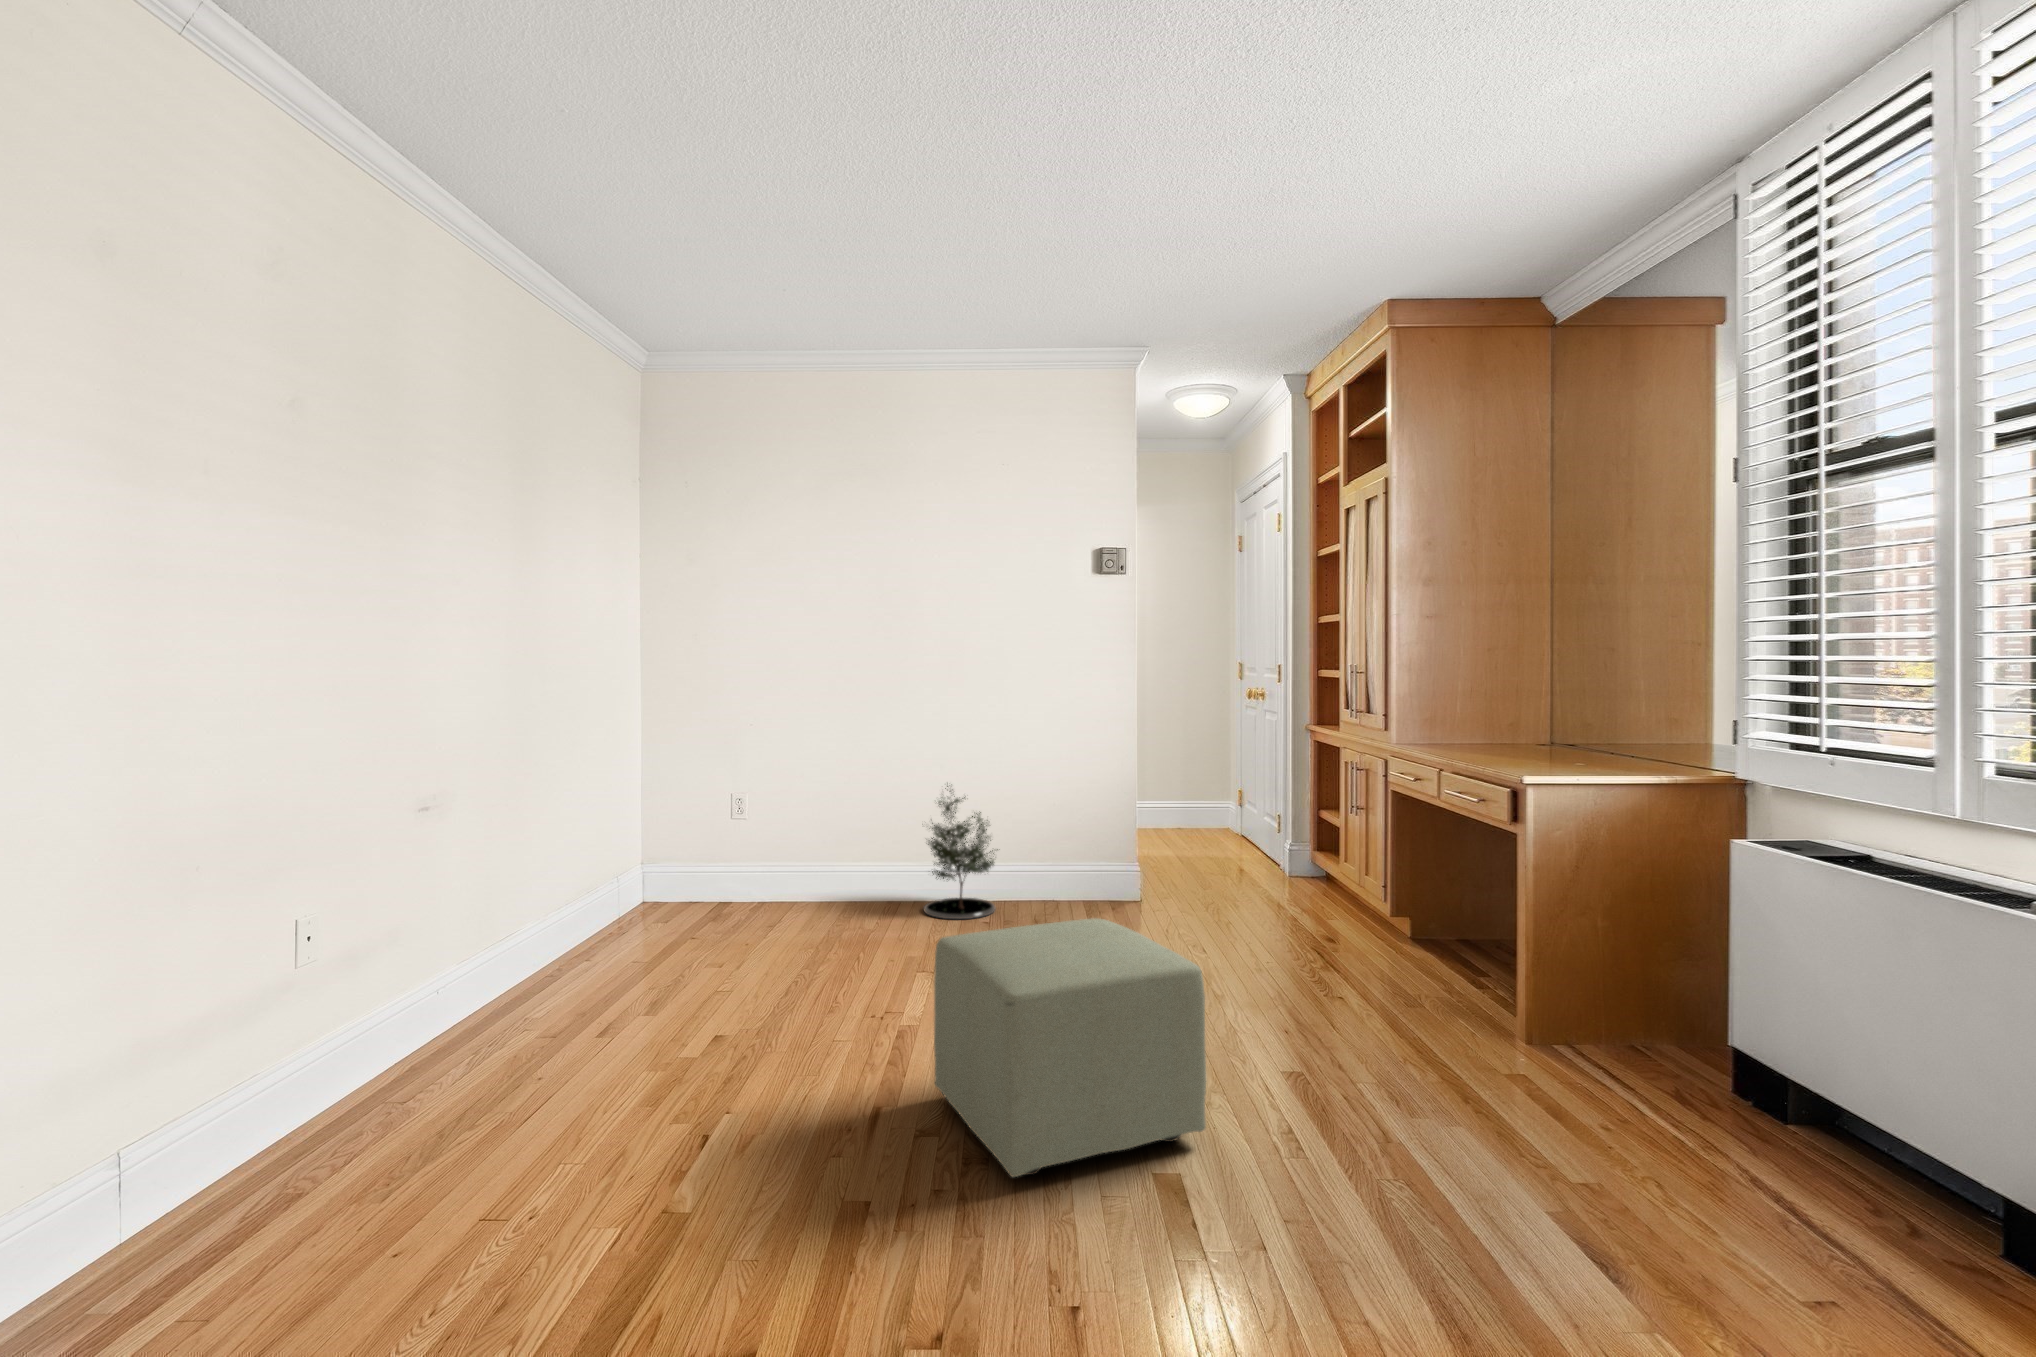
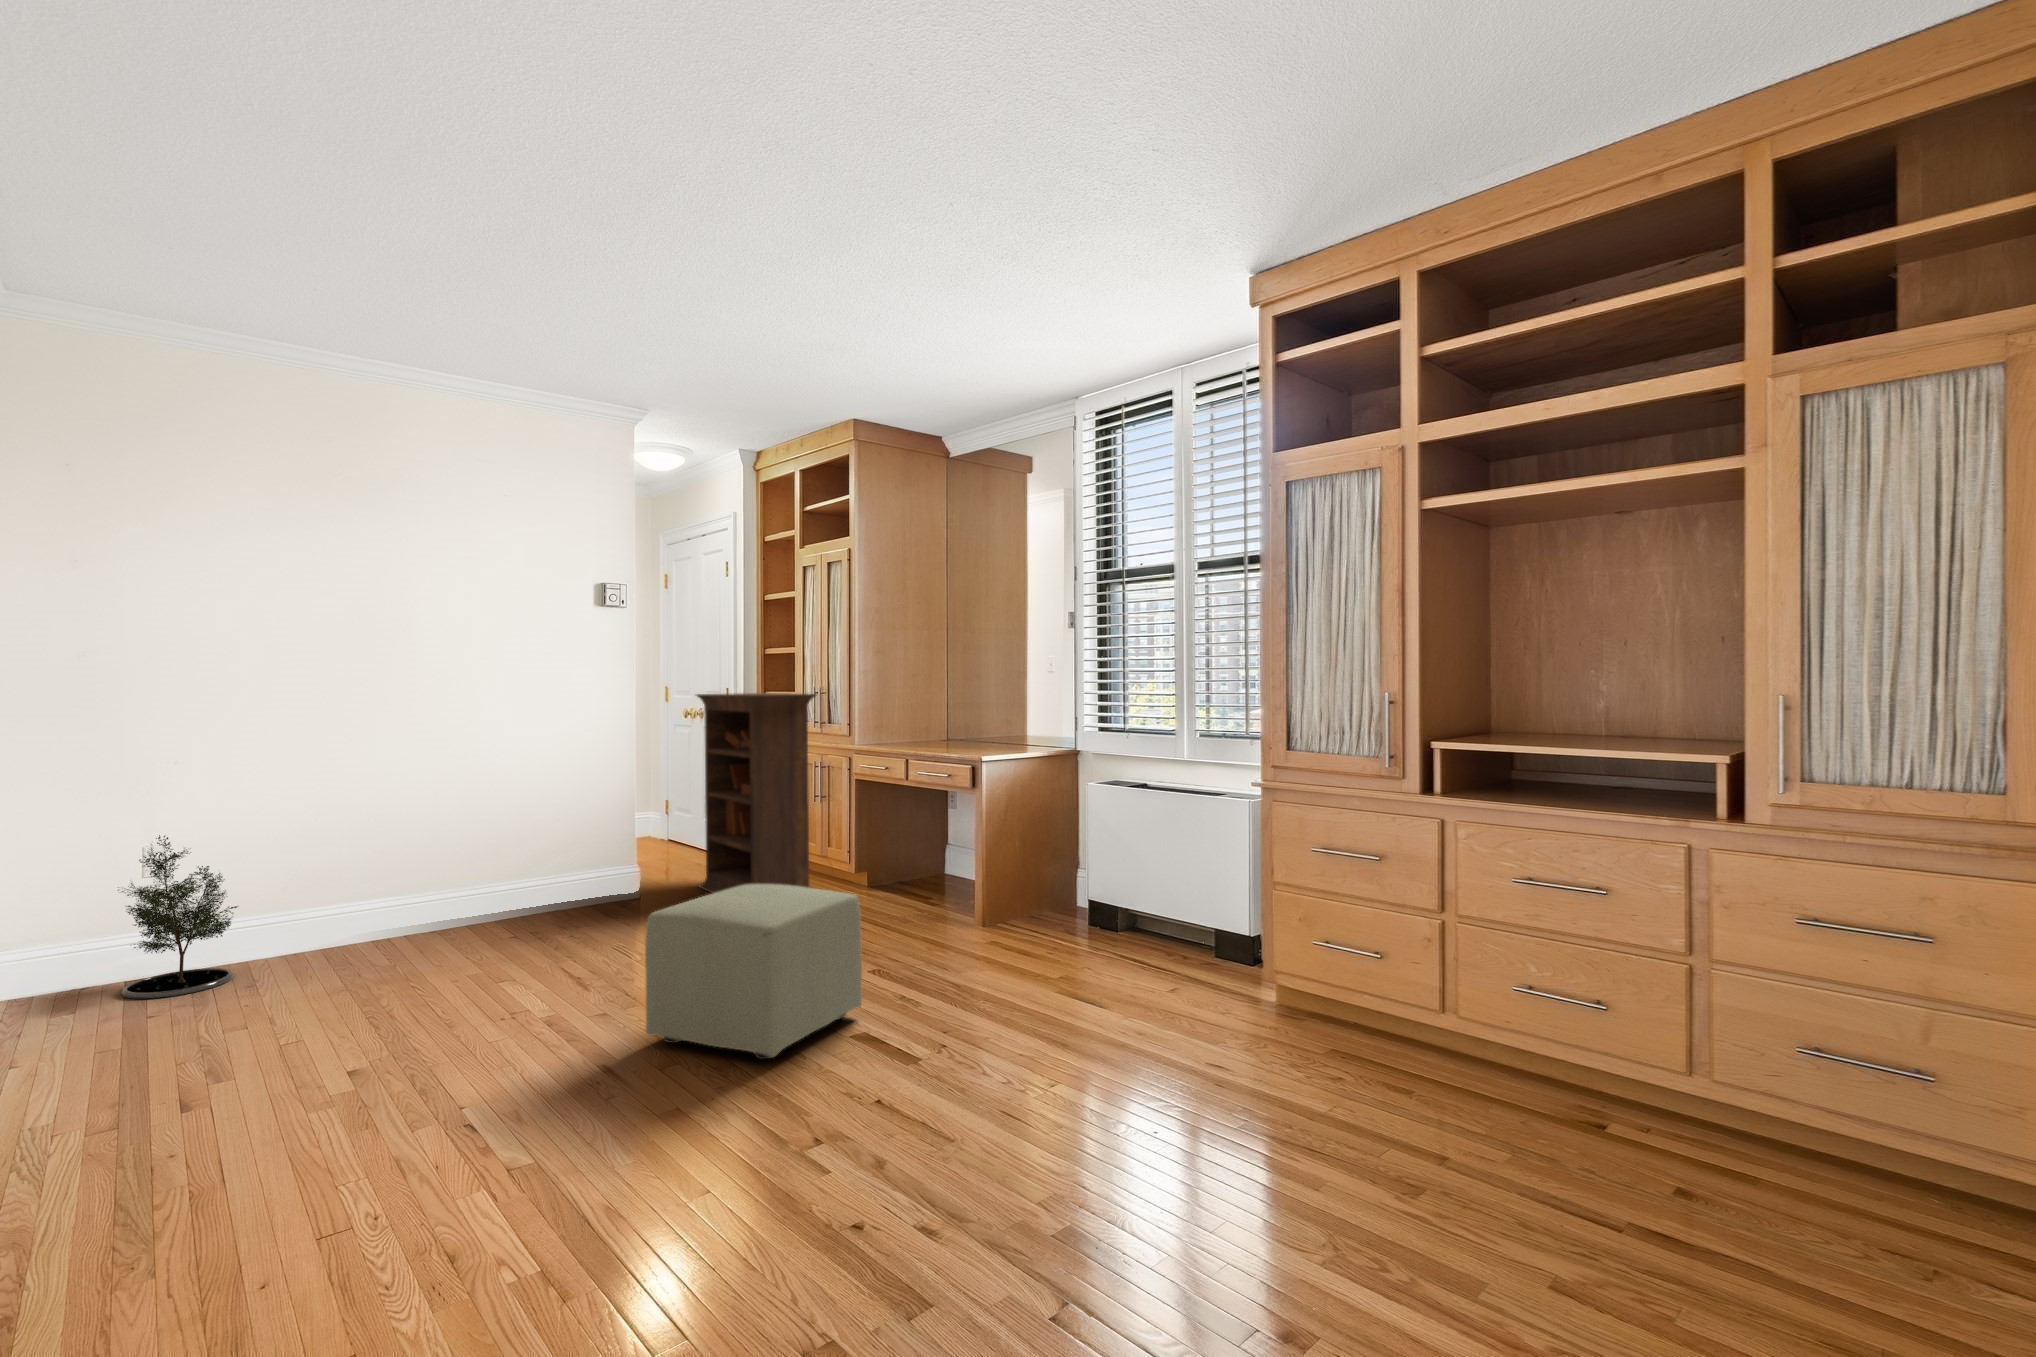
bookcase: none [1210,672,1331,941] -> present [697,693,816,893]
potted tree: present [924,786,998,919] -> present [118,835,237,999]

